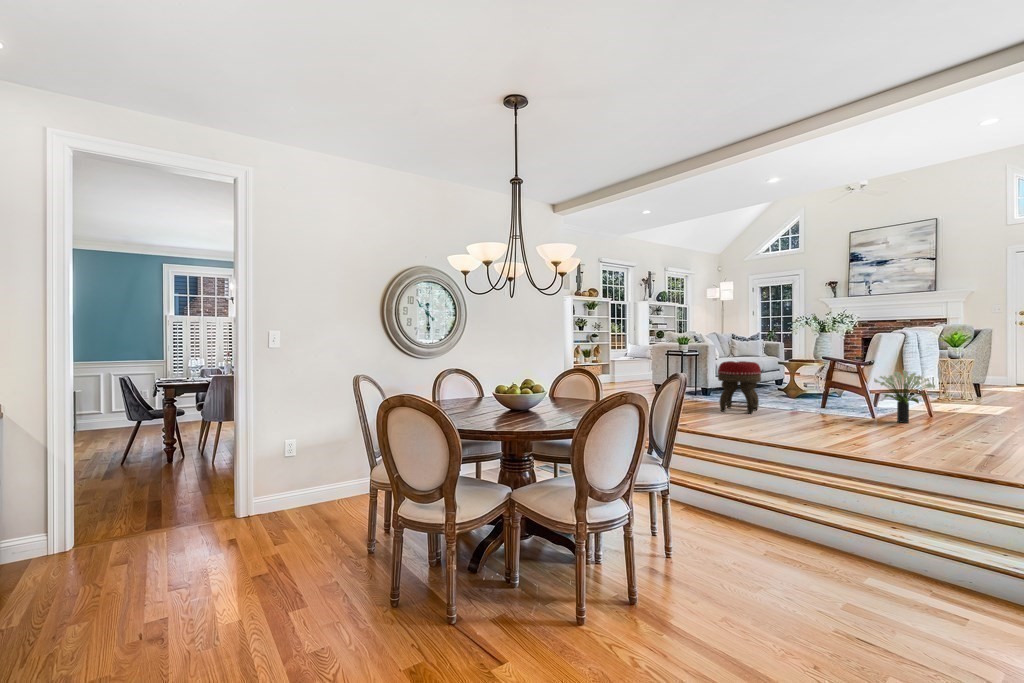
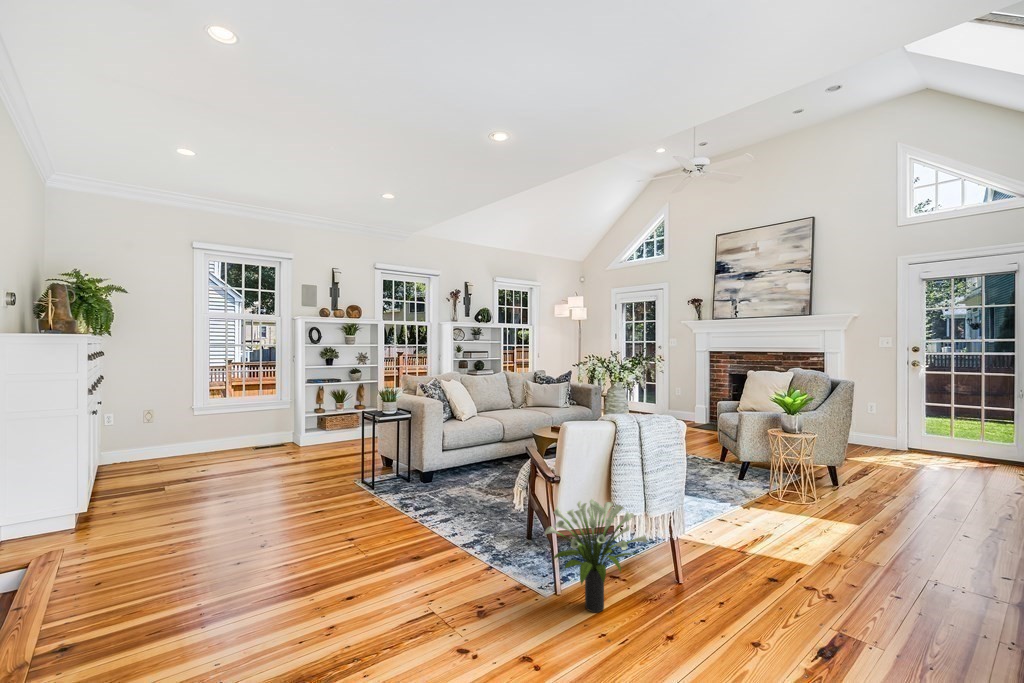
footstool: present [718,361,761,414] -> none [333,449,409,558]

